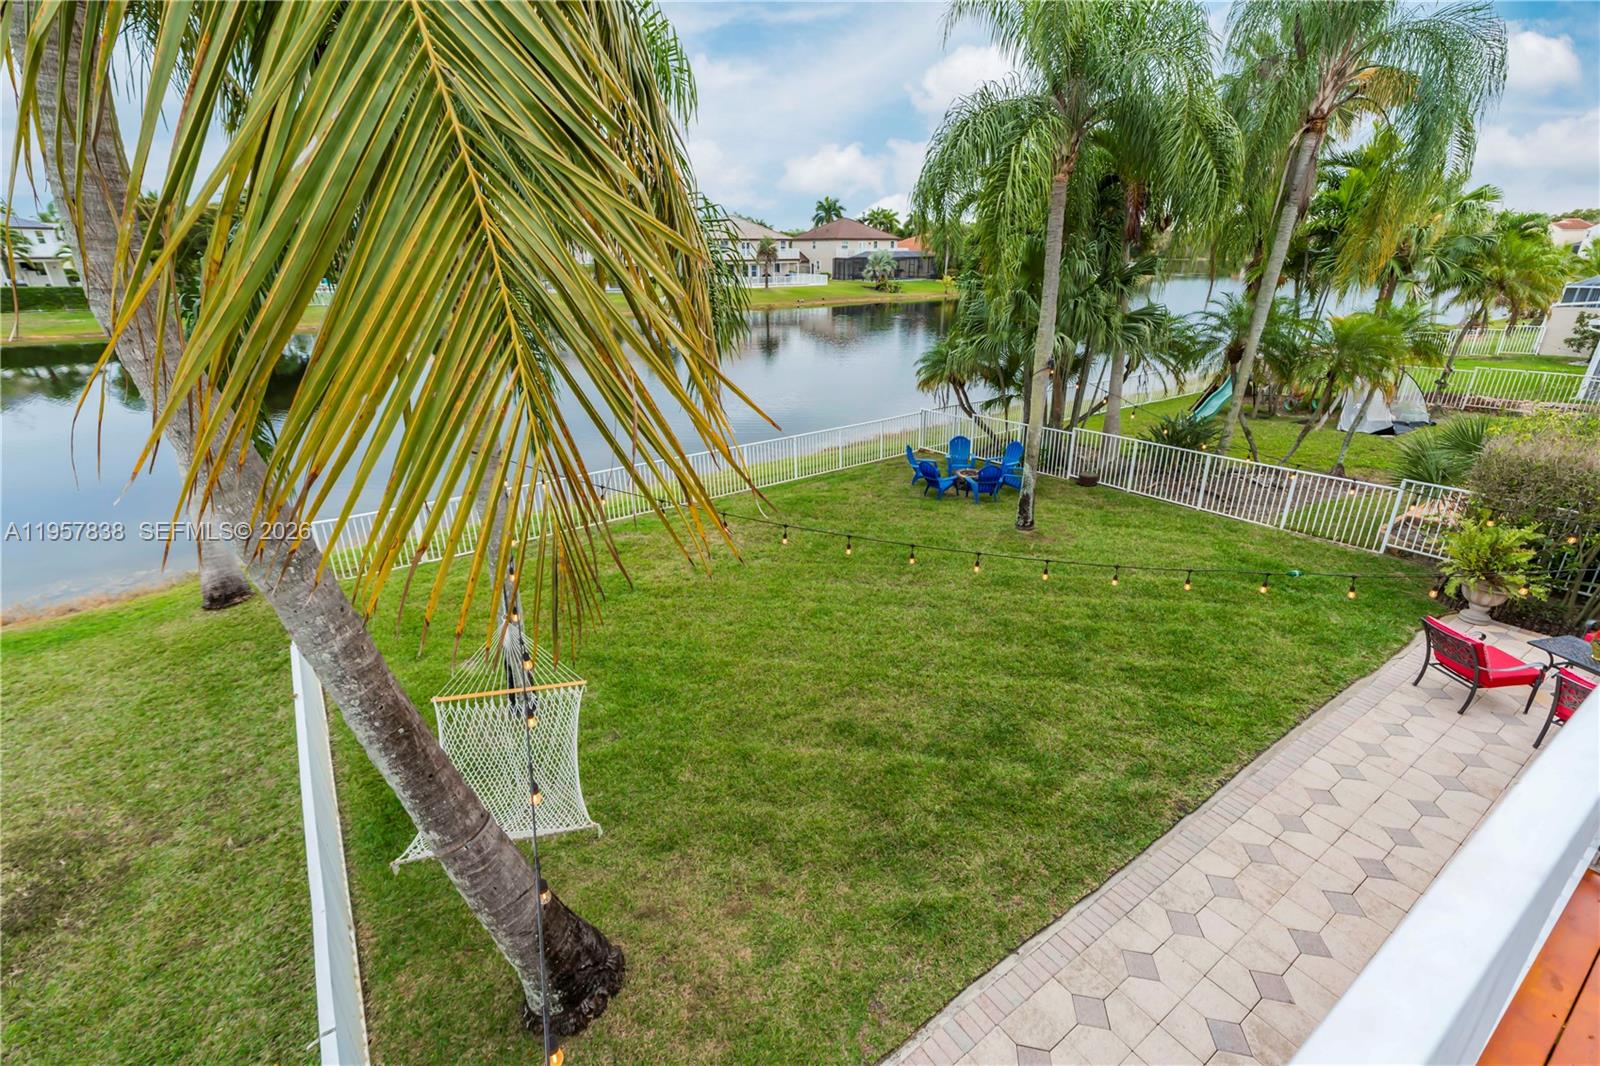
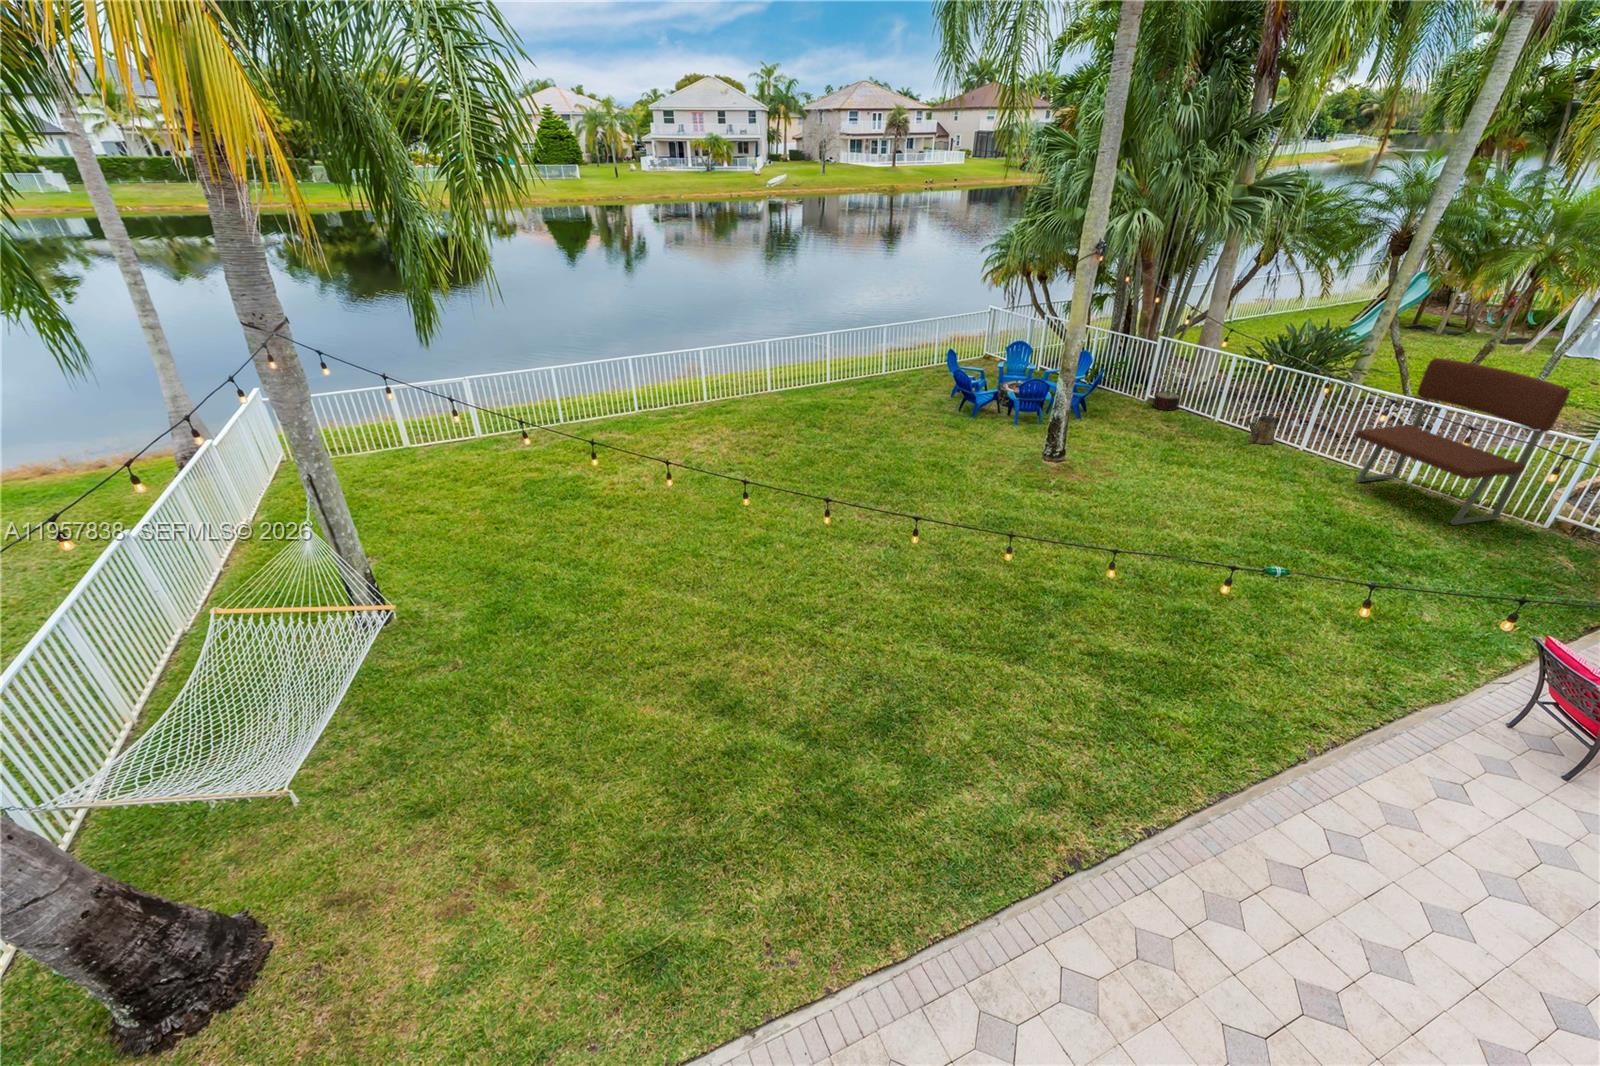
bench: none [1243,437,1380,556] -> present [1355,358,1570,525]
watering can: none [1157,485,1179,508] -> present [1246,415,1280,444]

